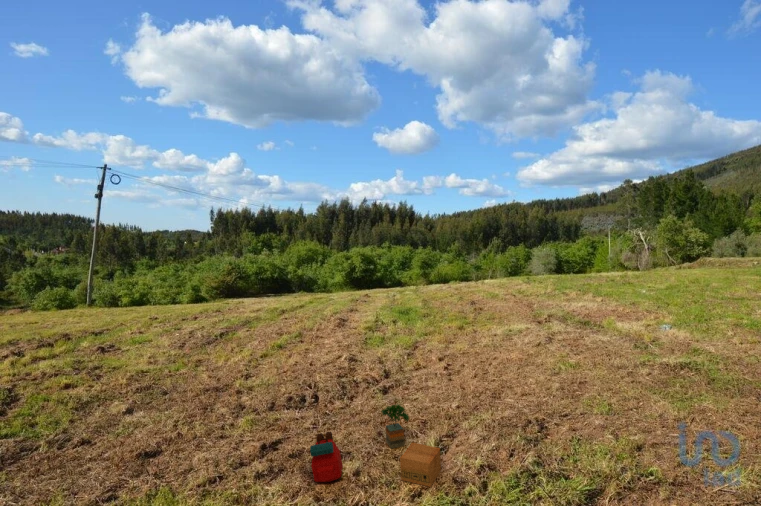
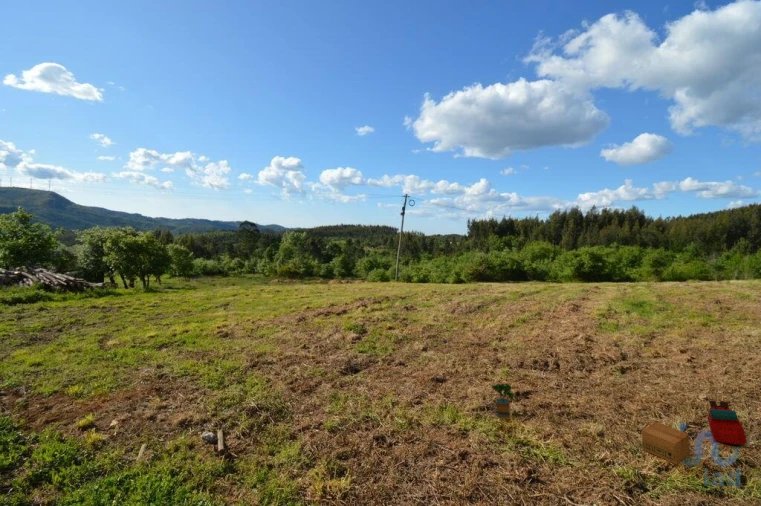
potted tree: present [382,404,409,448] -> present [492,384,514,418]
backpack: present [310,432,343,482] -> present [708,401,747,445]

